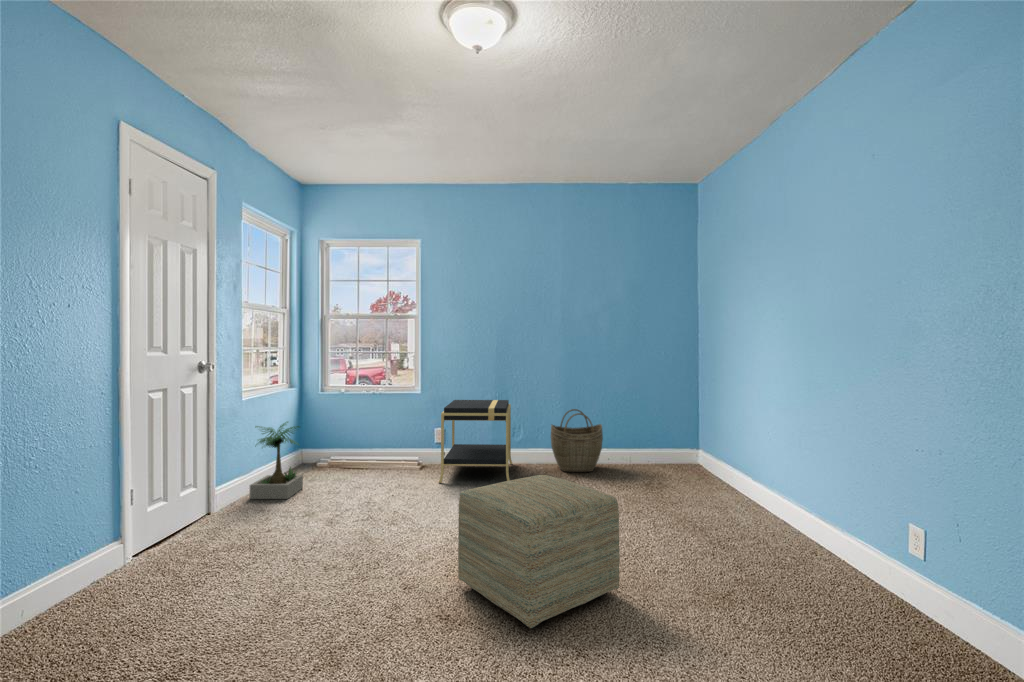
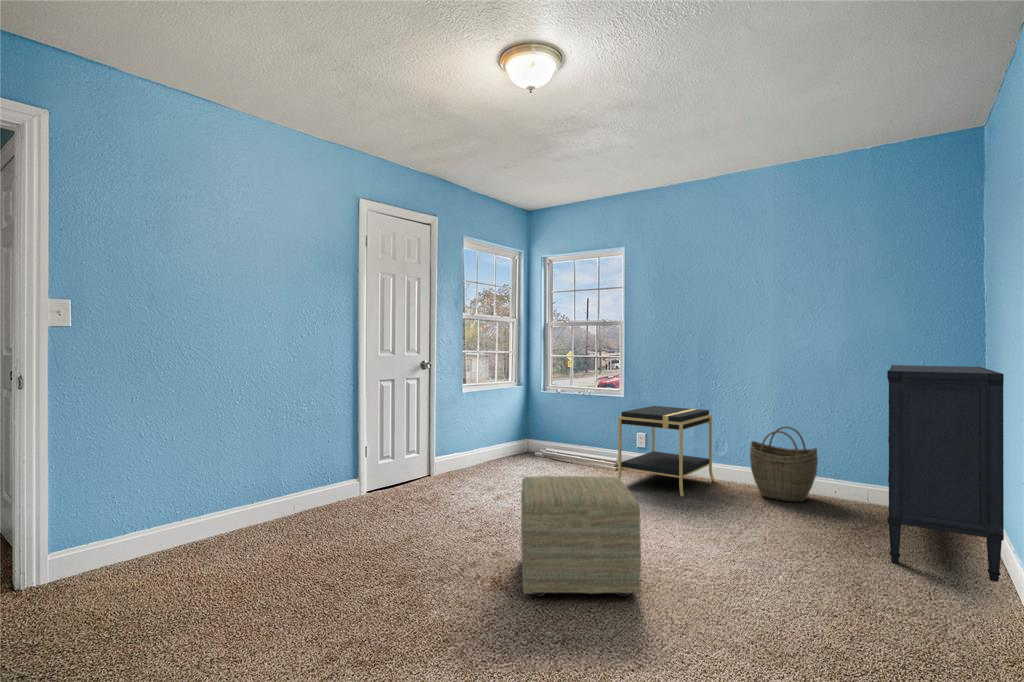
dresser: none [651,355,768,505] -> present [887,365,1004,582]
potted plant: present [250,422,303,499] -> none [464,412,506,476]

